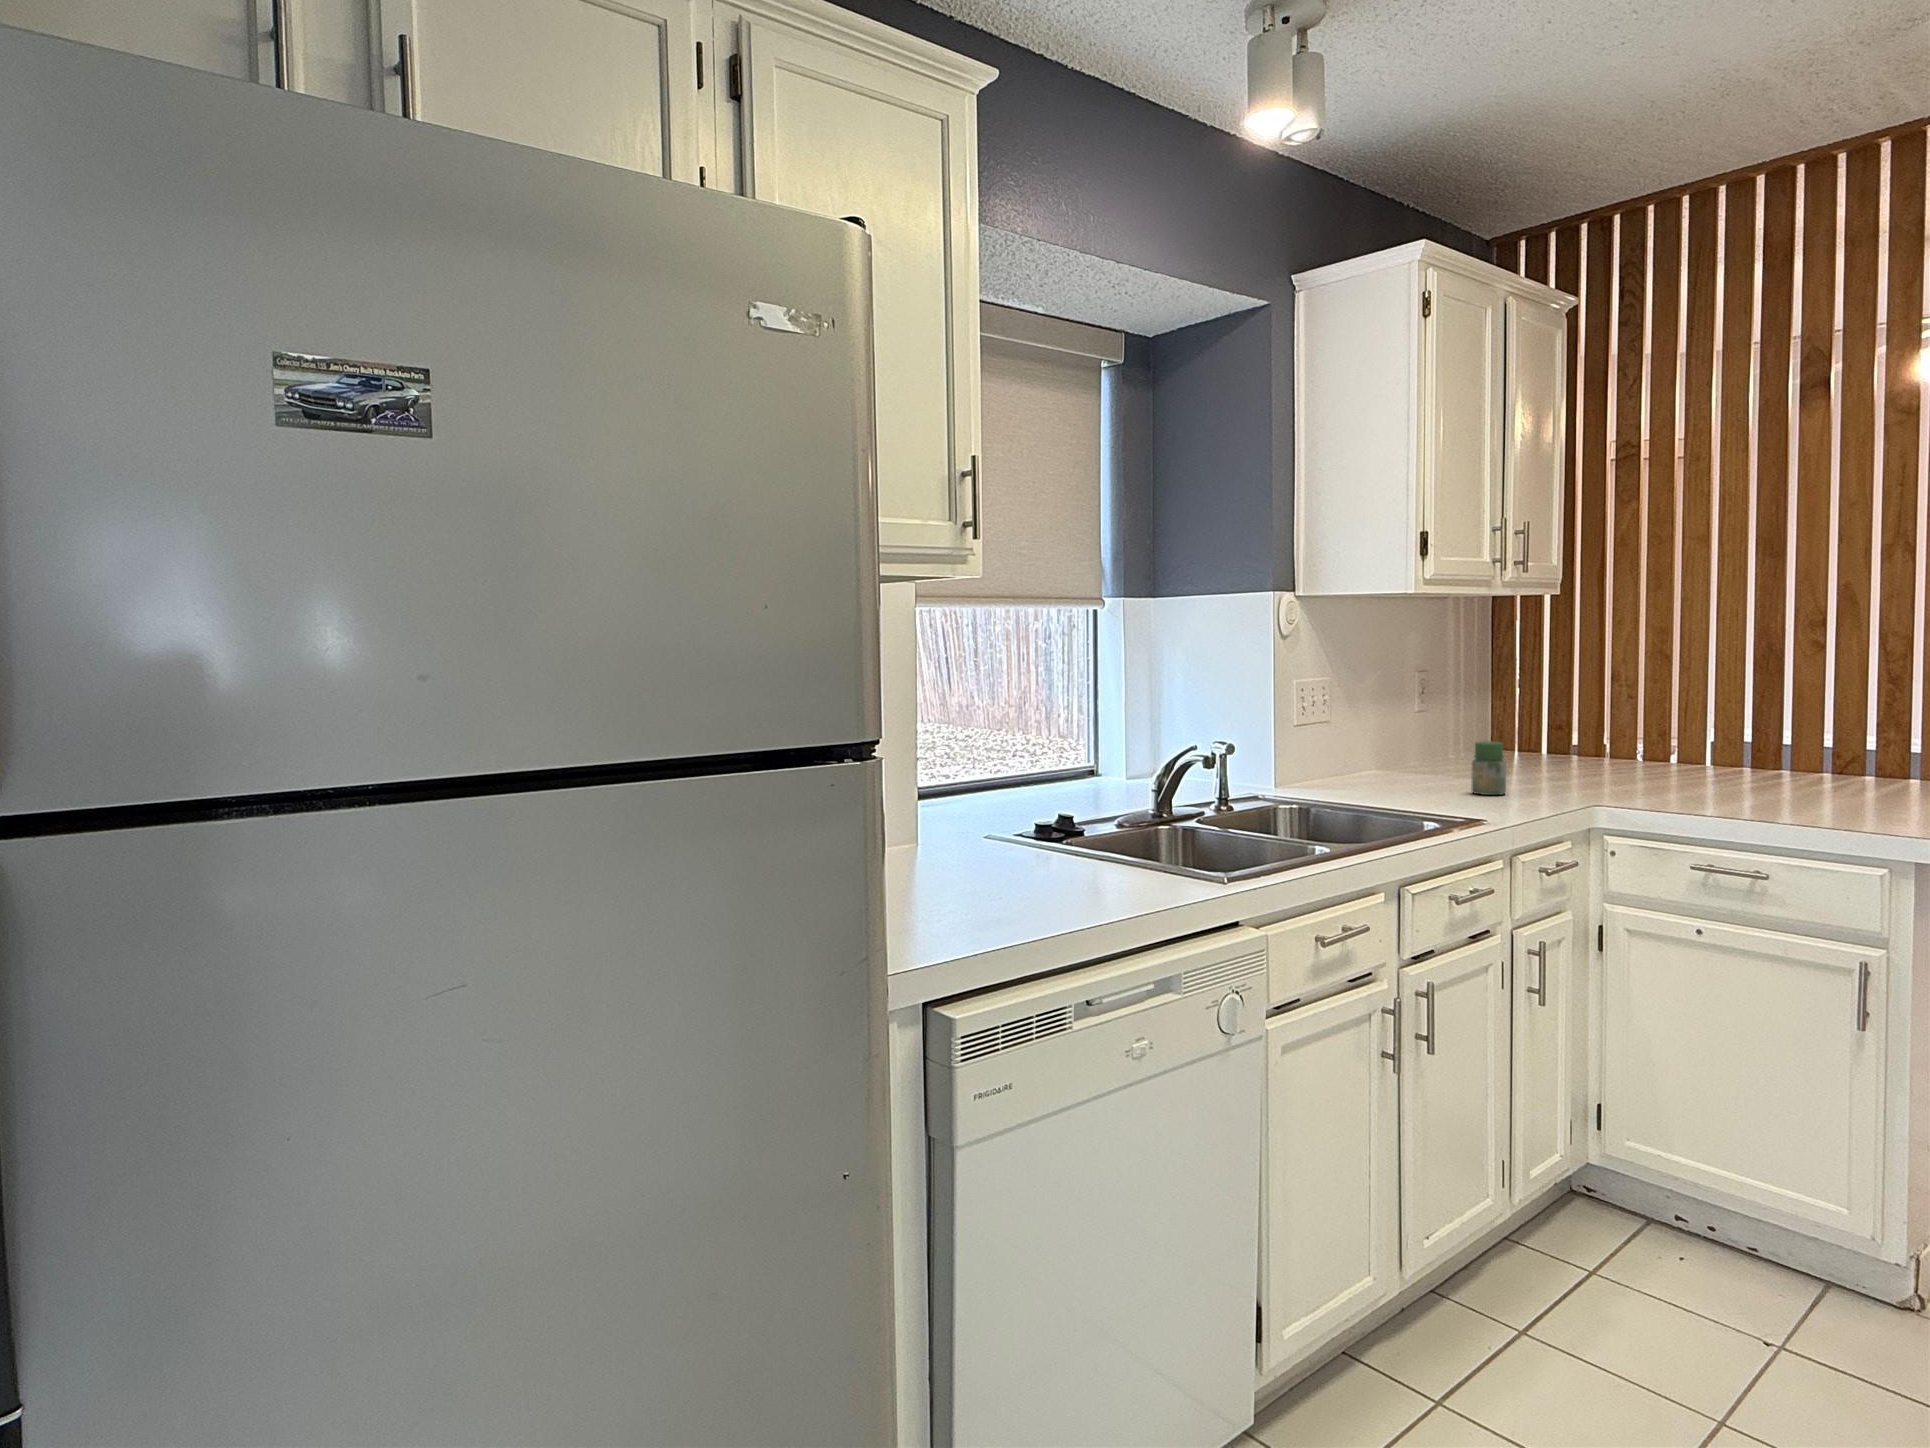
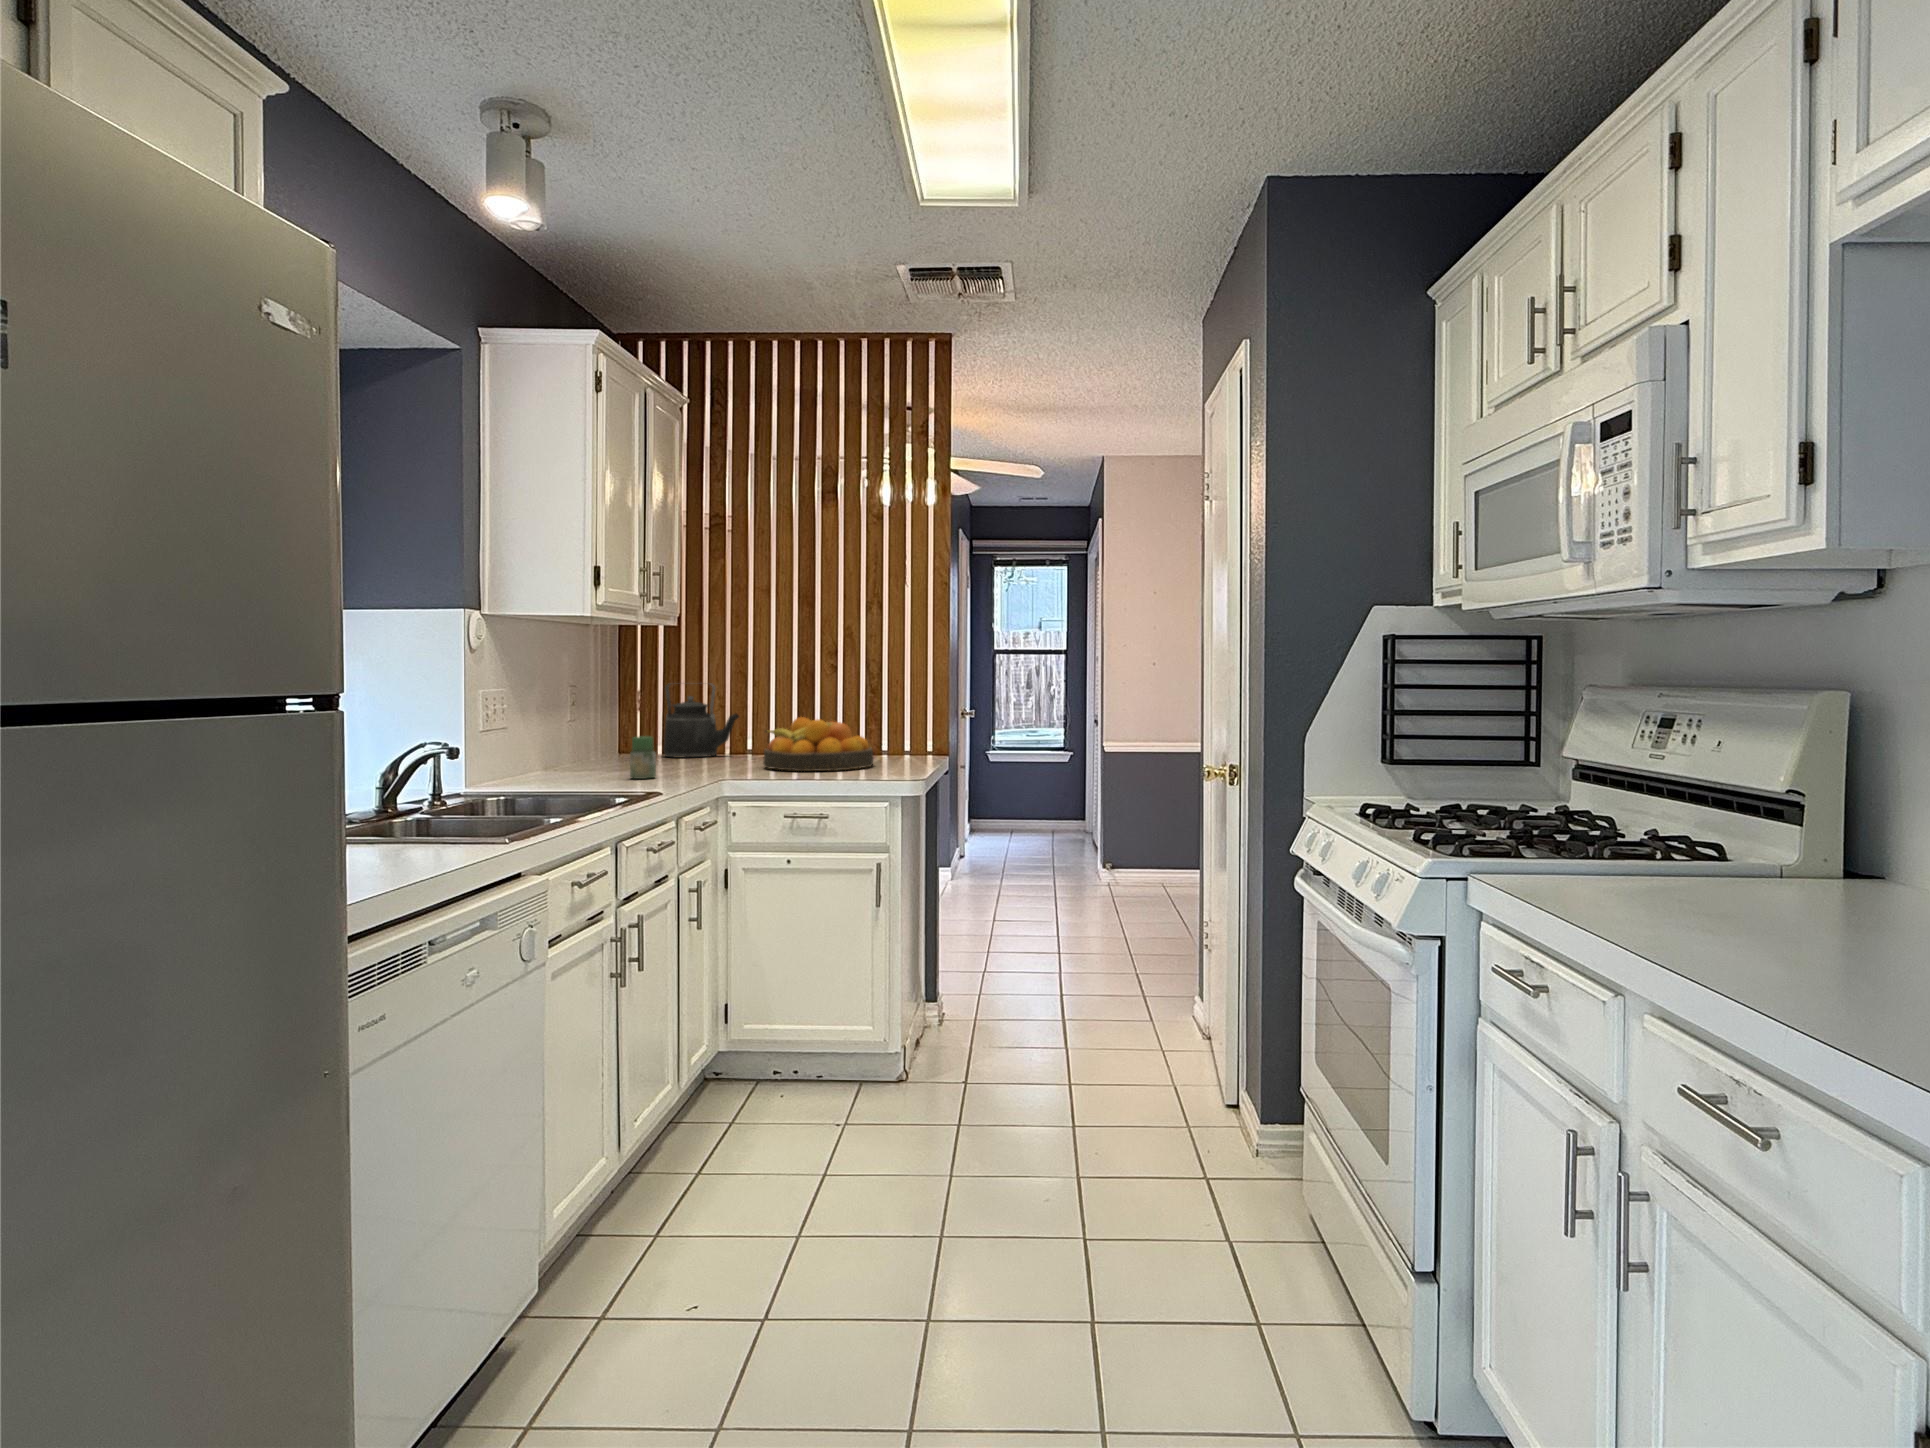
kettle: none [1547,669,1654,765] -> present [664,684,739,758]
fruit bowl: none [1672,724,1865,806] -> present [763,717,873,771]

